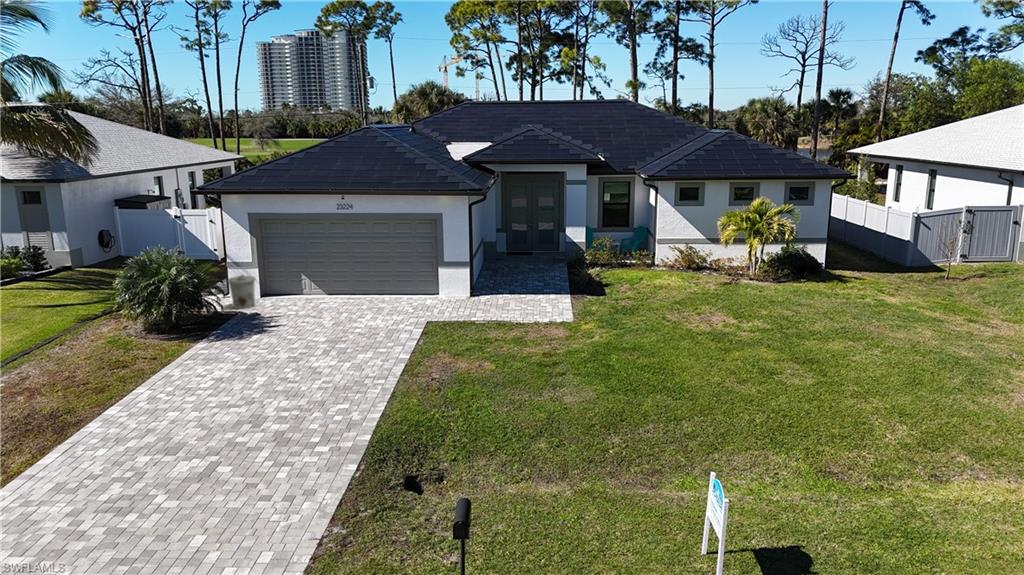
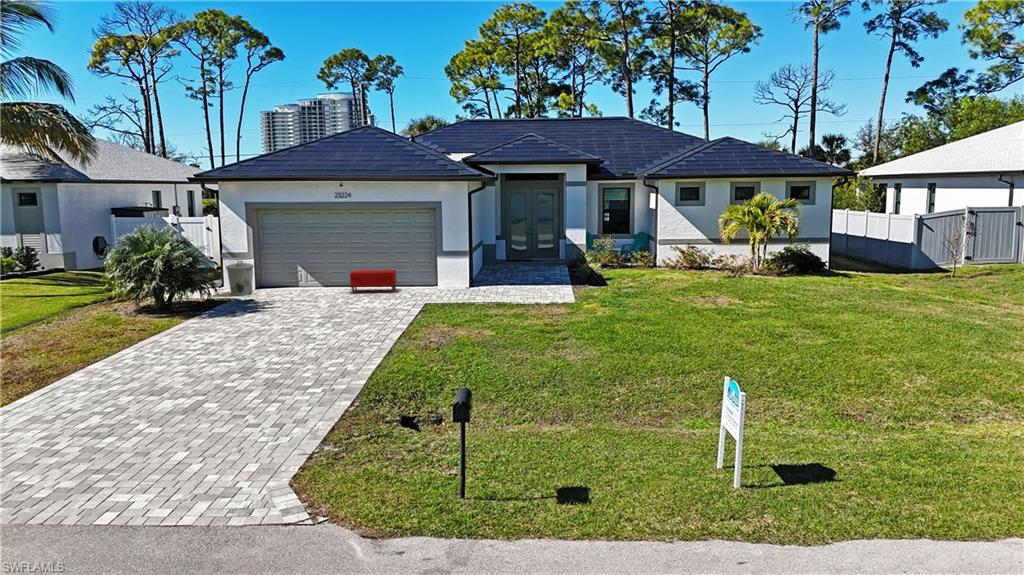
bench: none [351,280,397,305] -> present [350,270,397,293]

